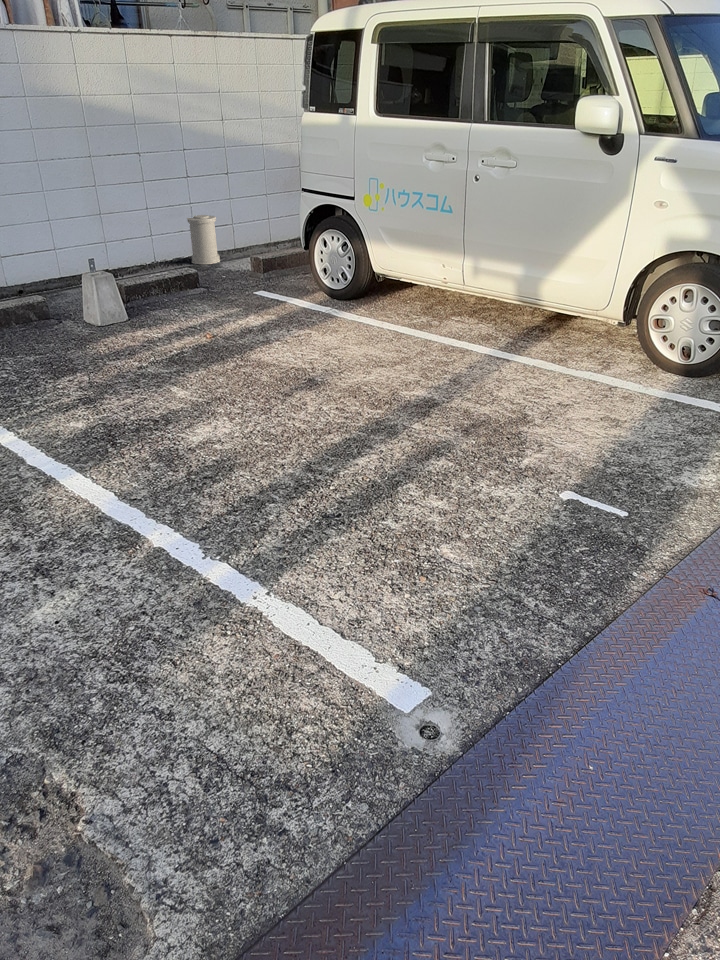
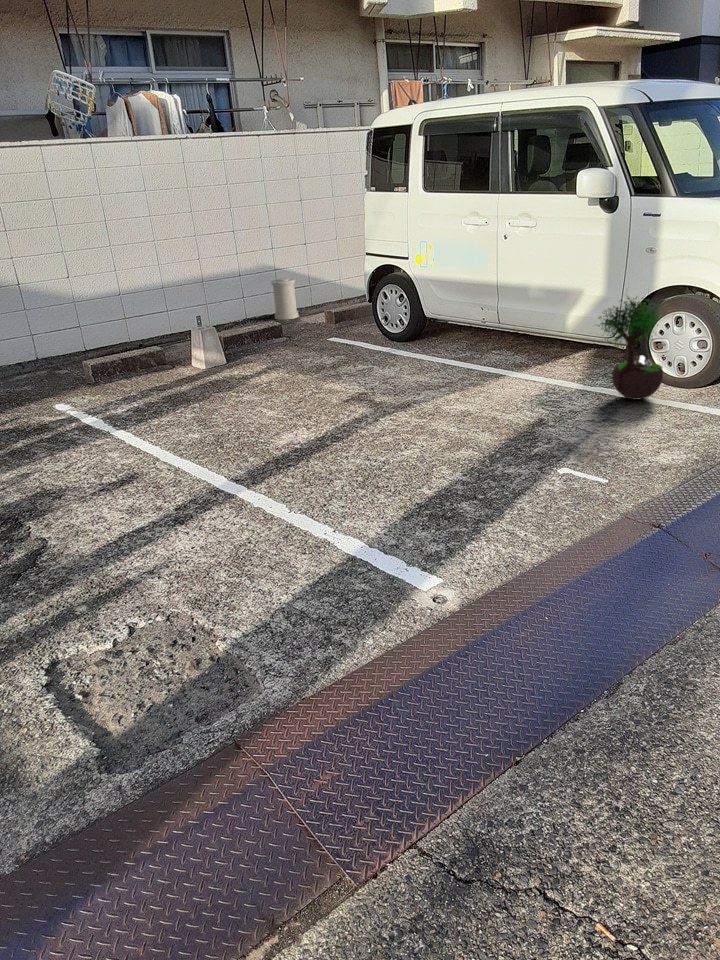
potted tree: none [592,253,680,390] -> present [598,297,664,400]

